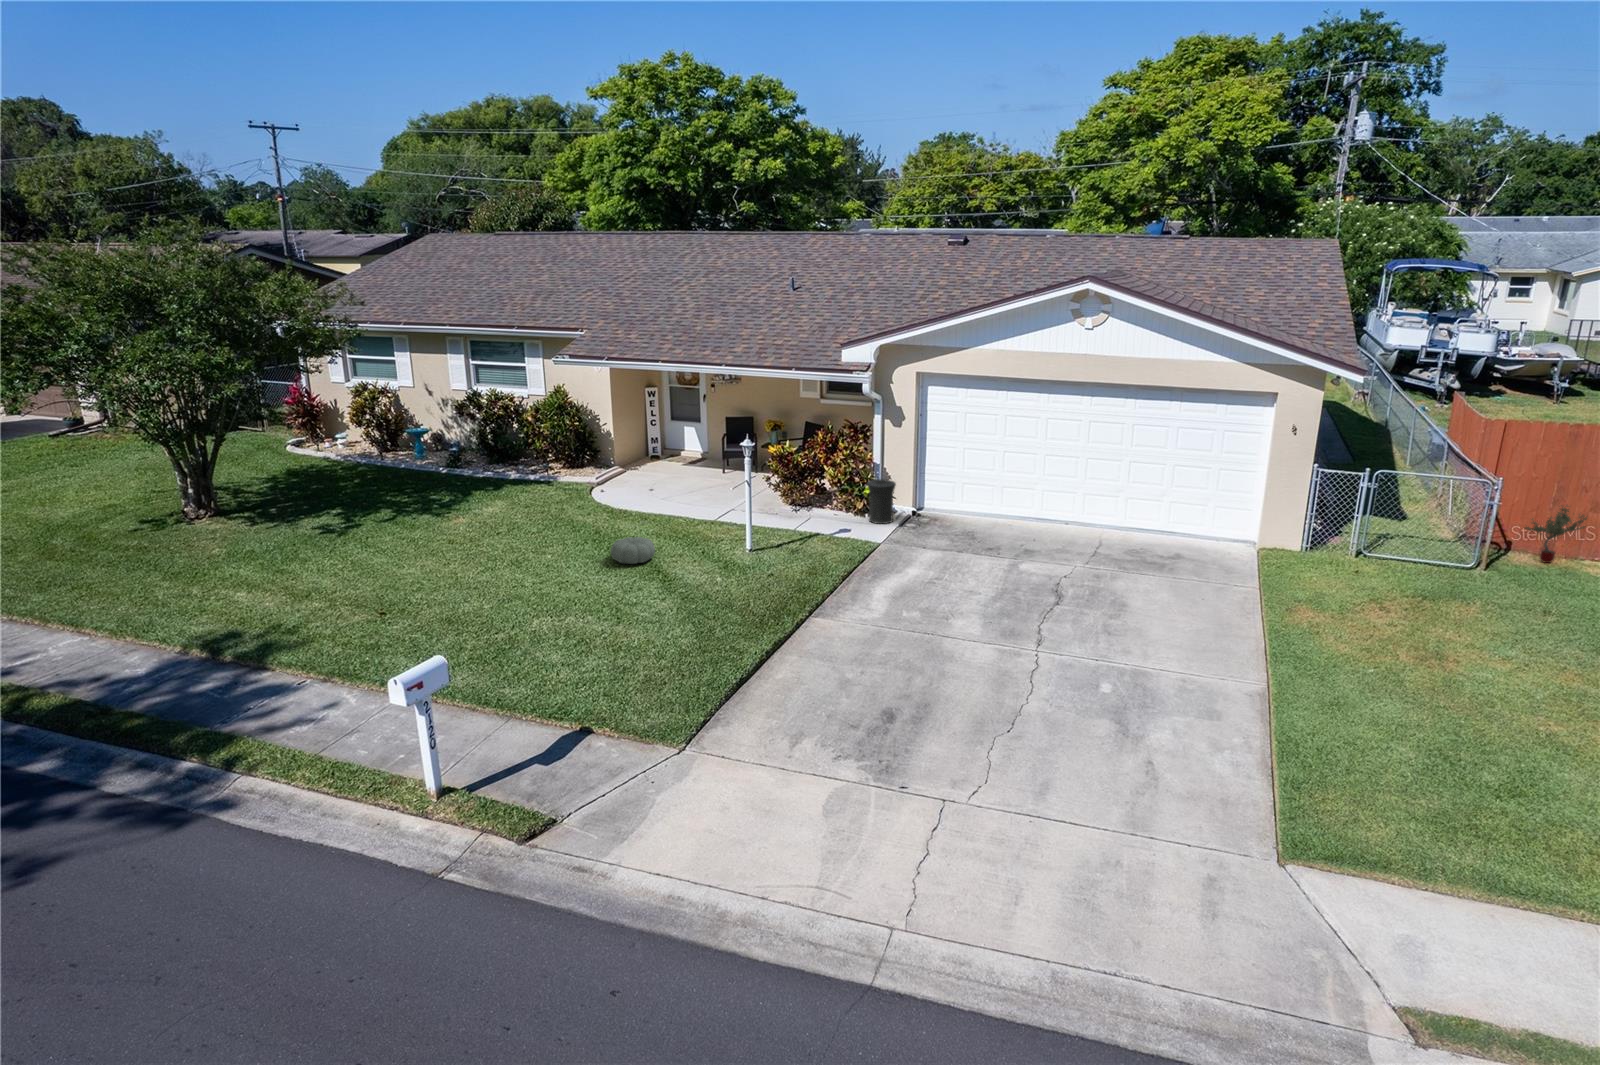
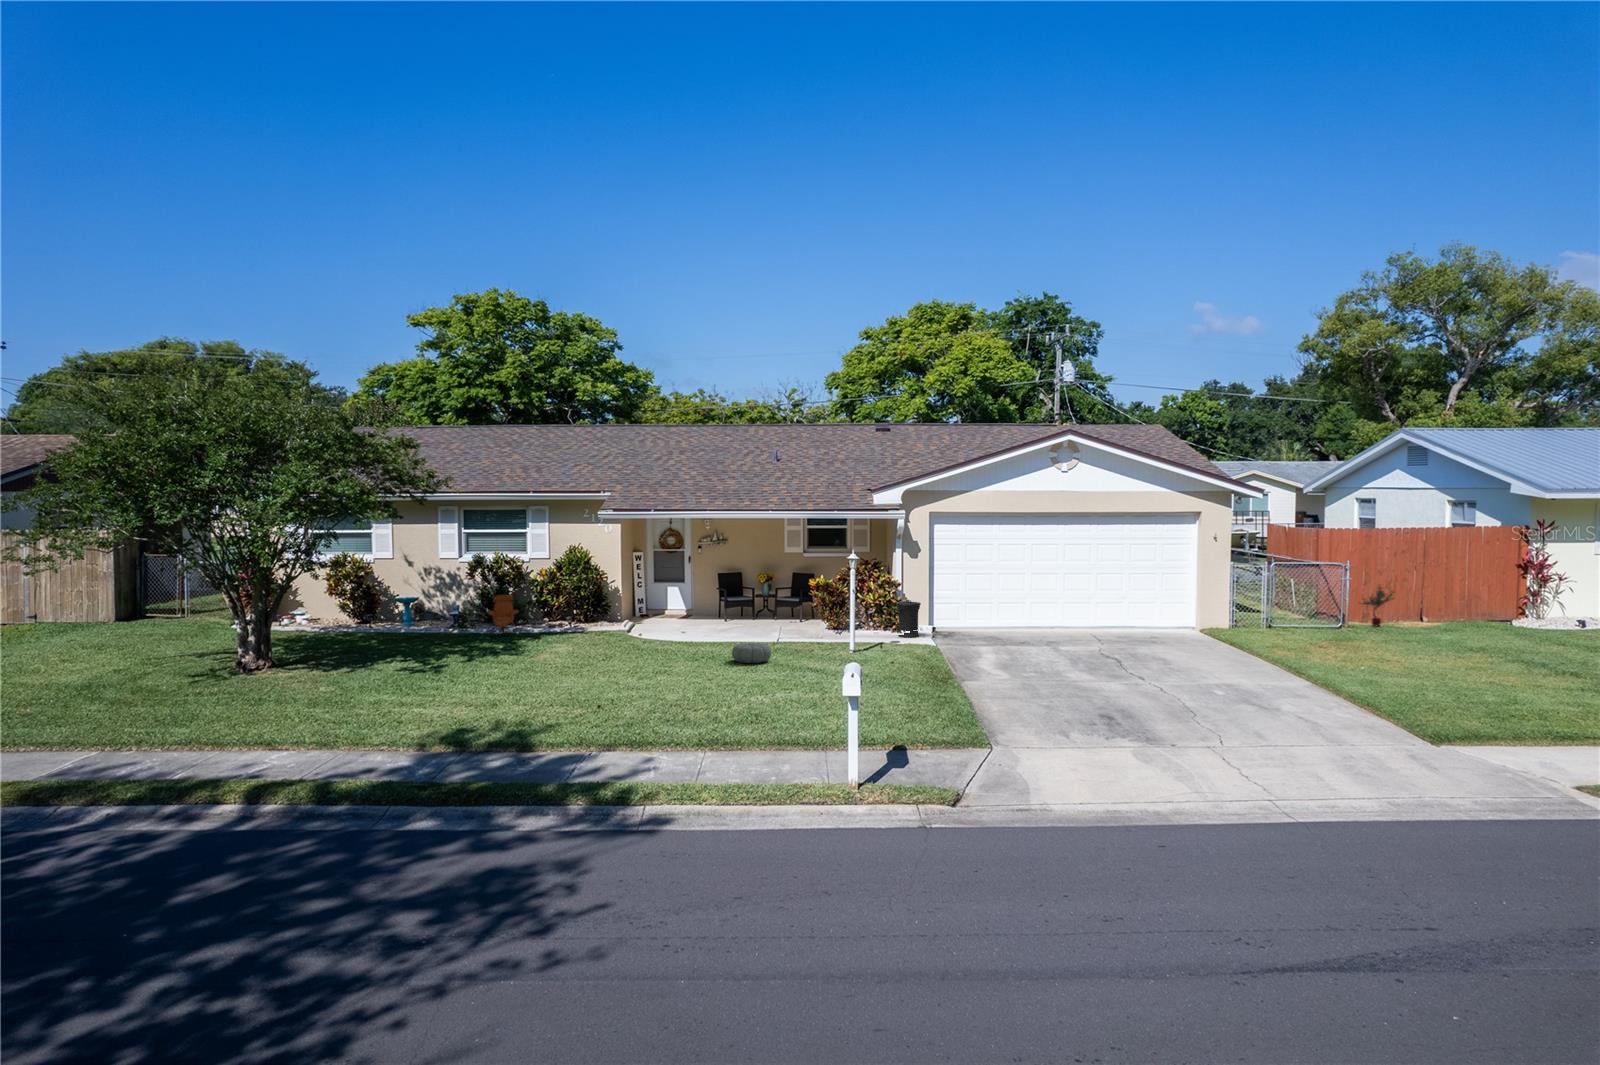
lounge chair: none [477,433,512,480] -> present [488,595,518,635]

